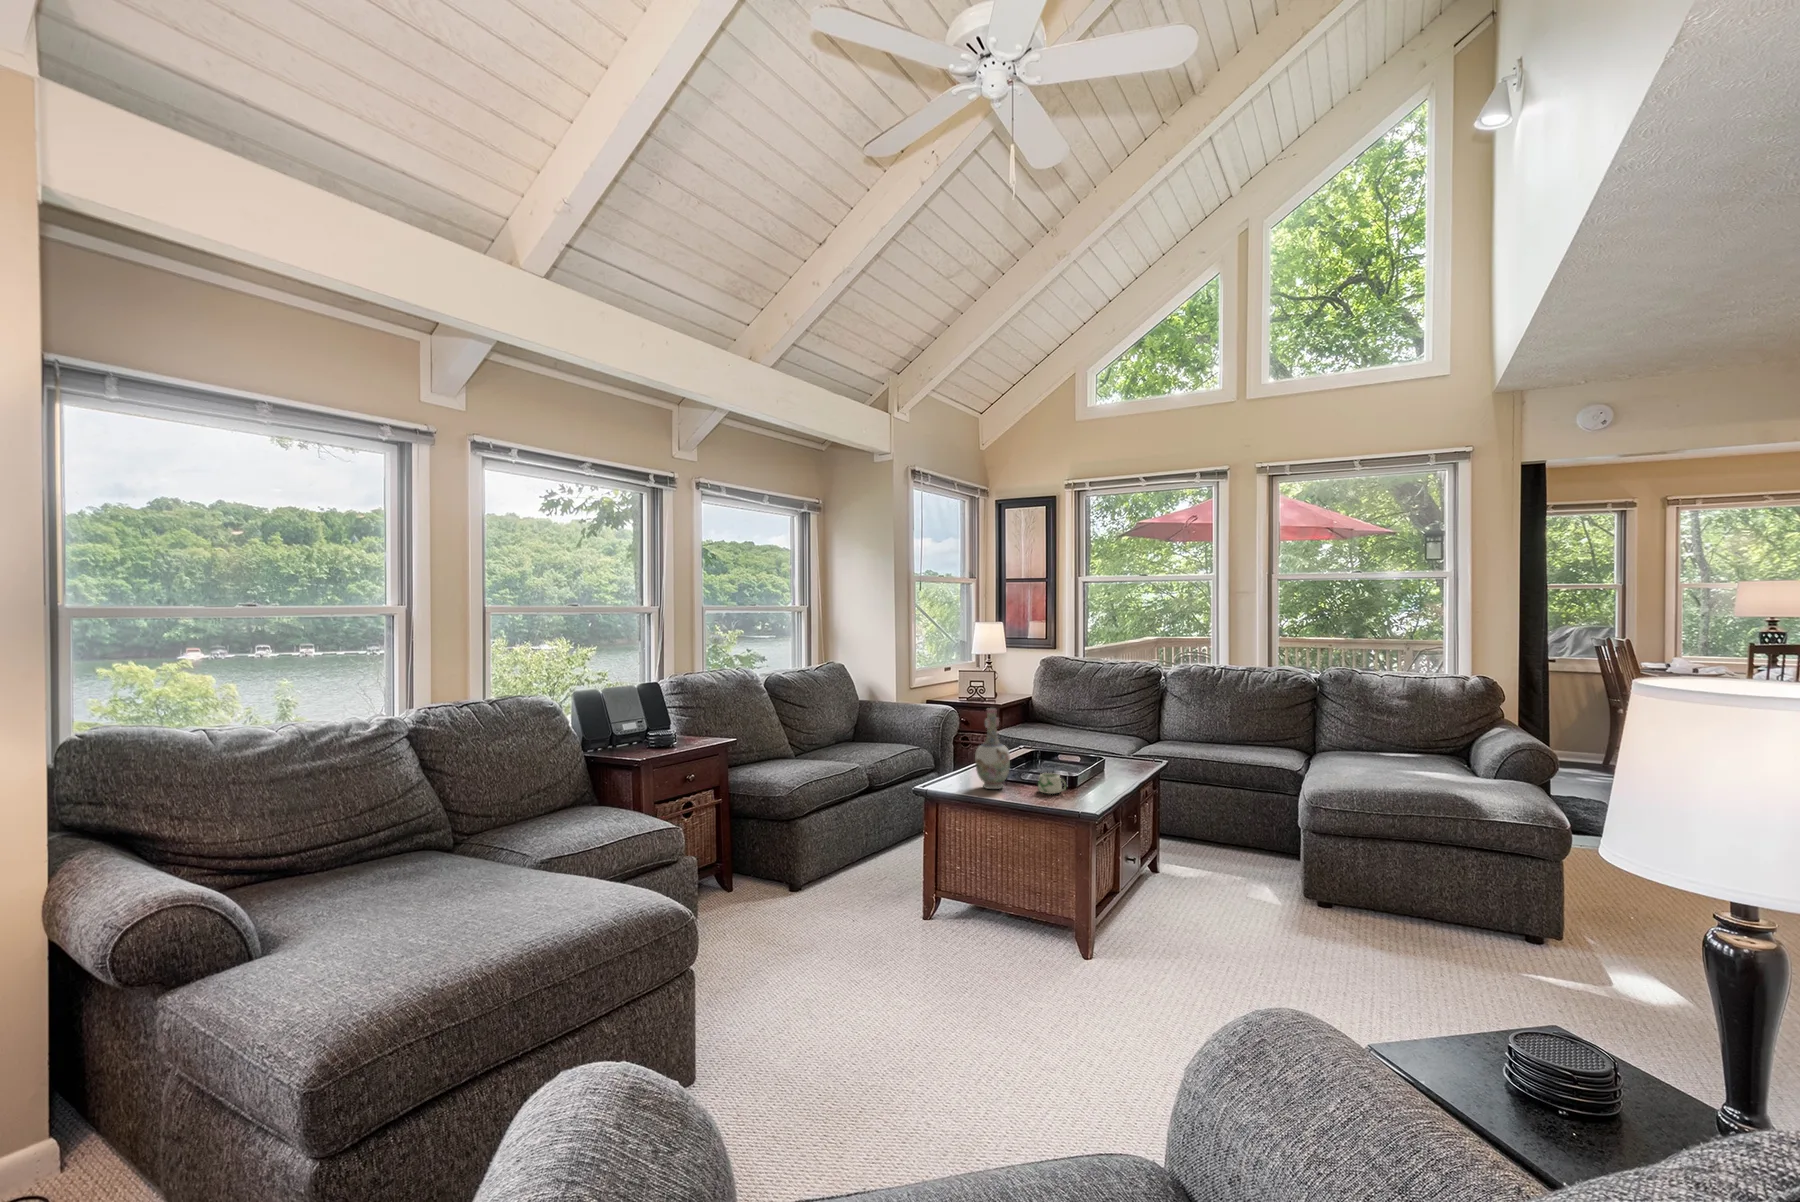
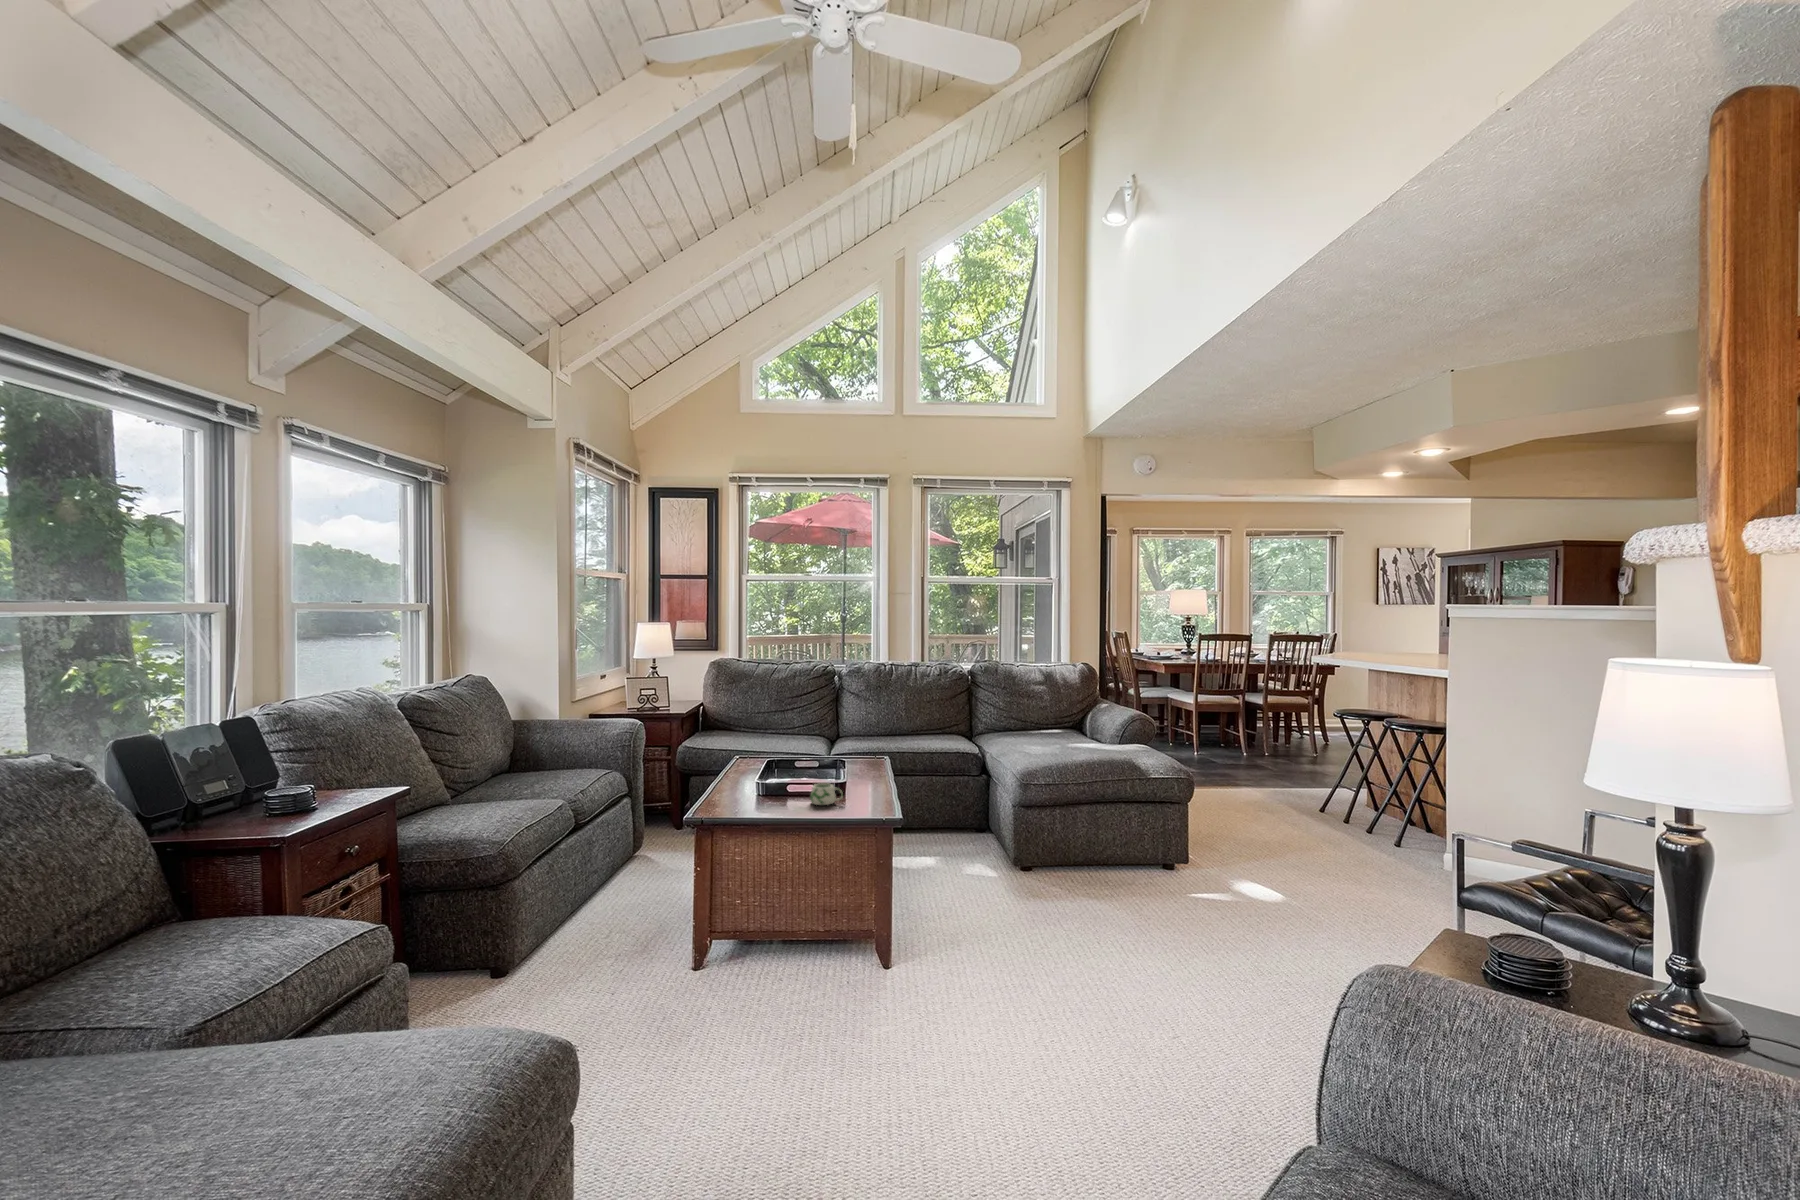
vase: present [975,708,1010,789] -> none [741,719,779,808]

